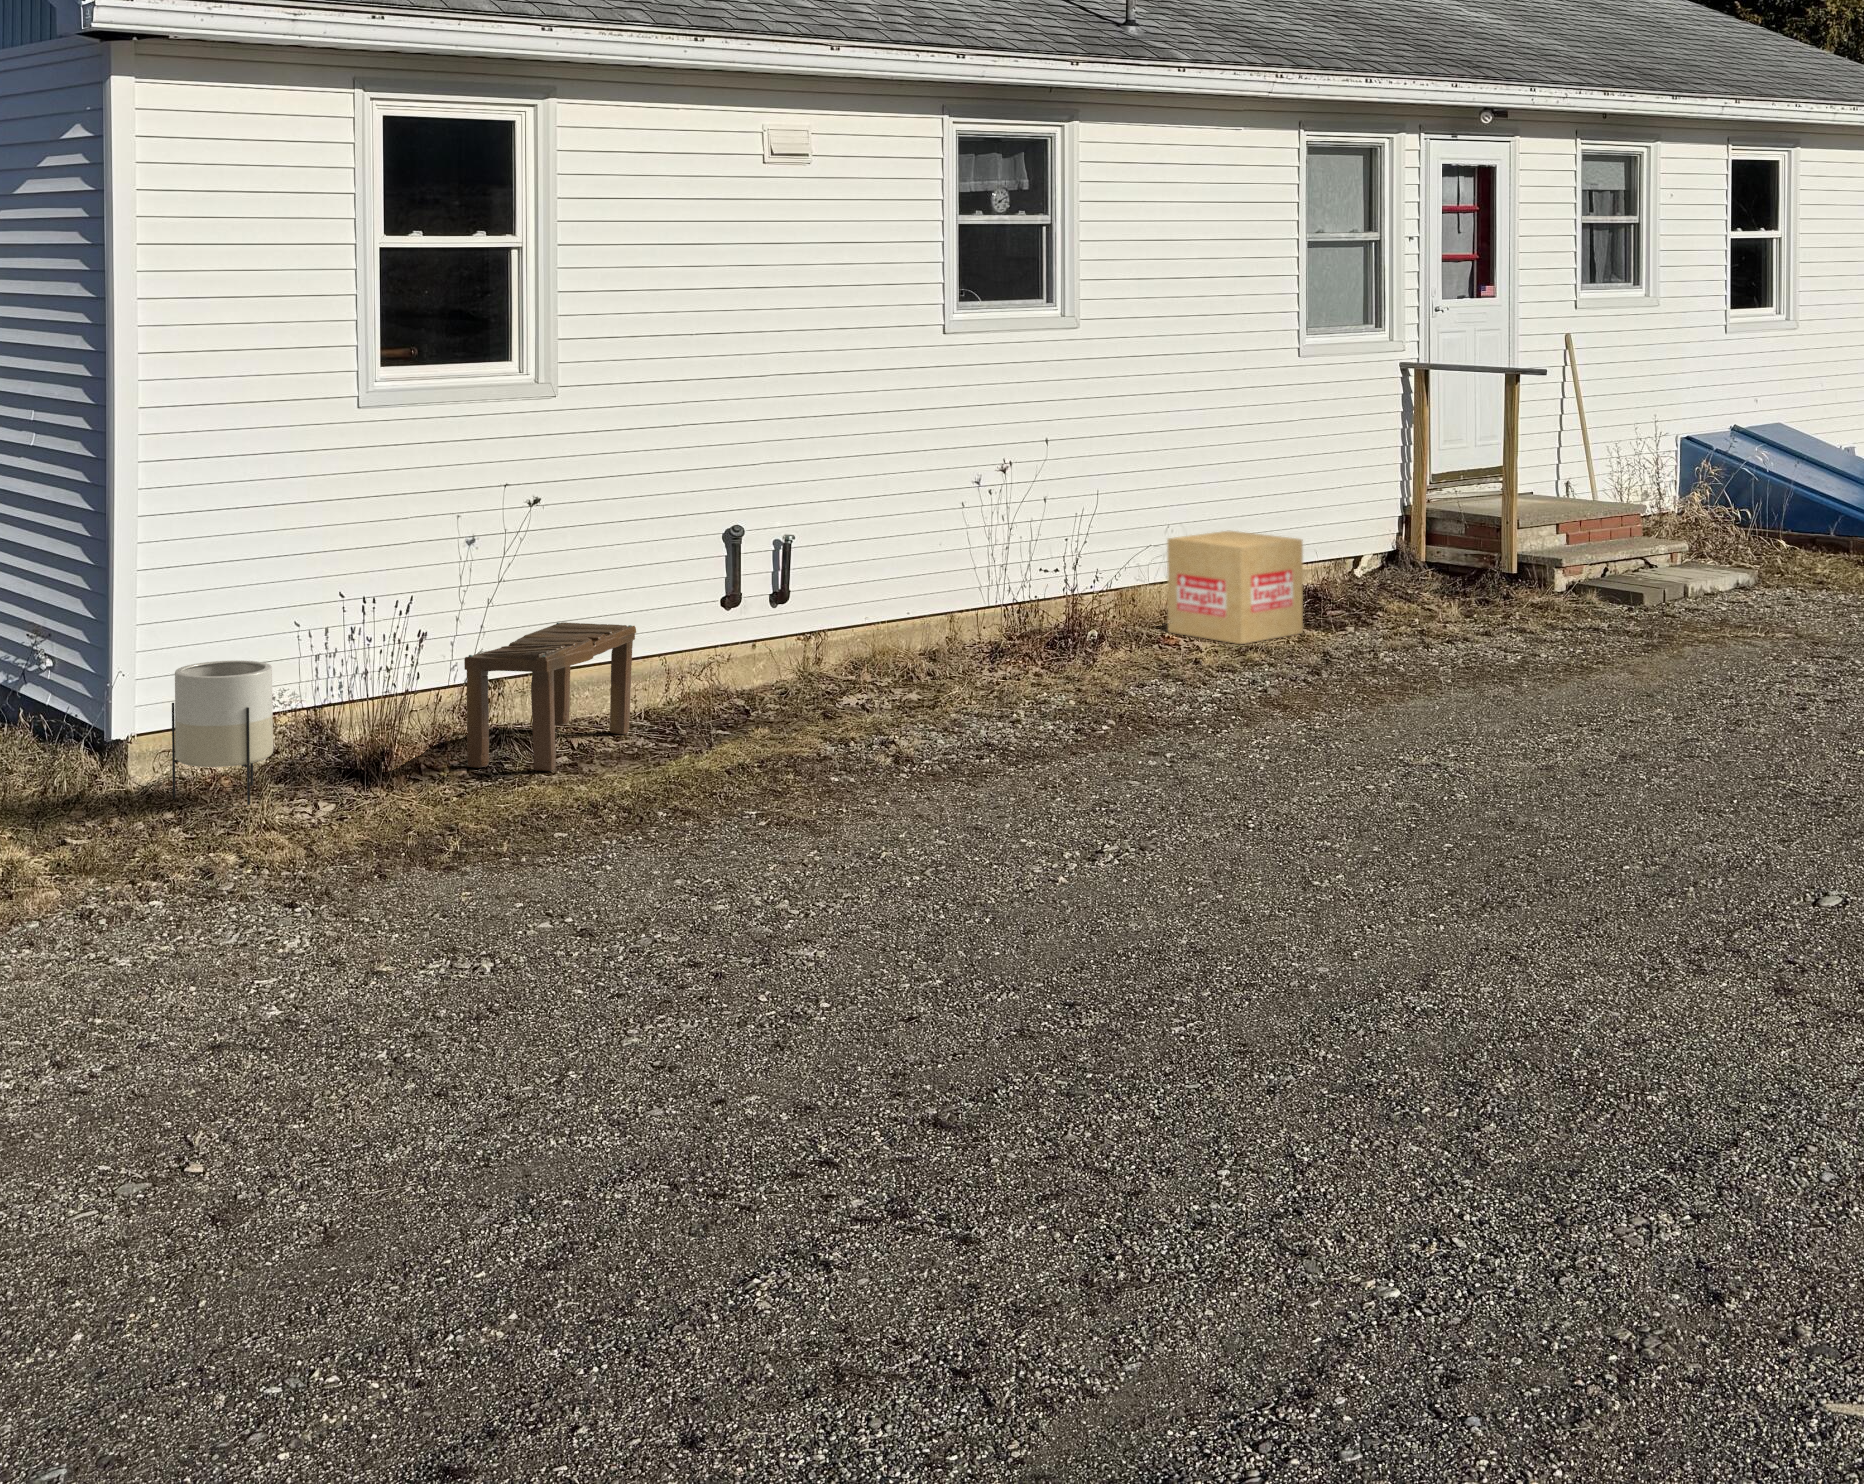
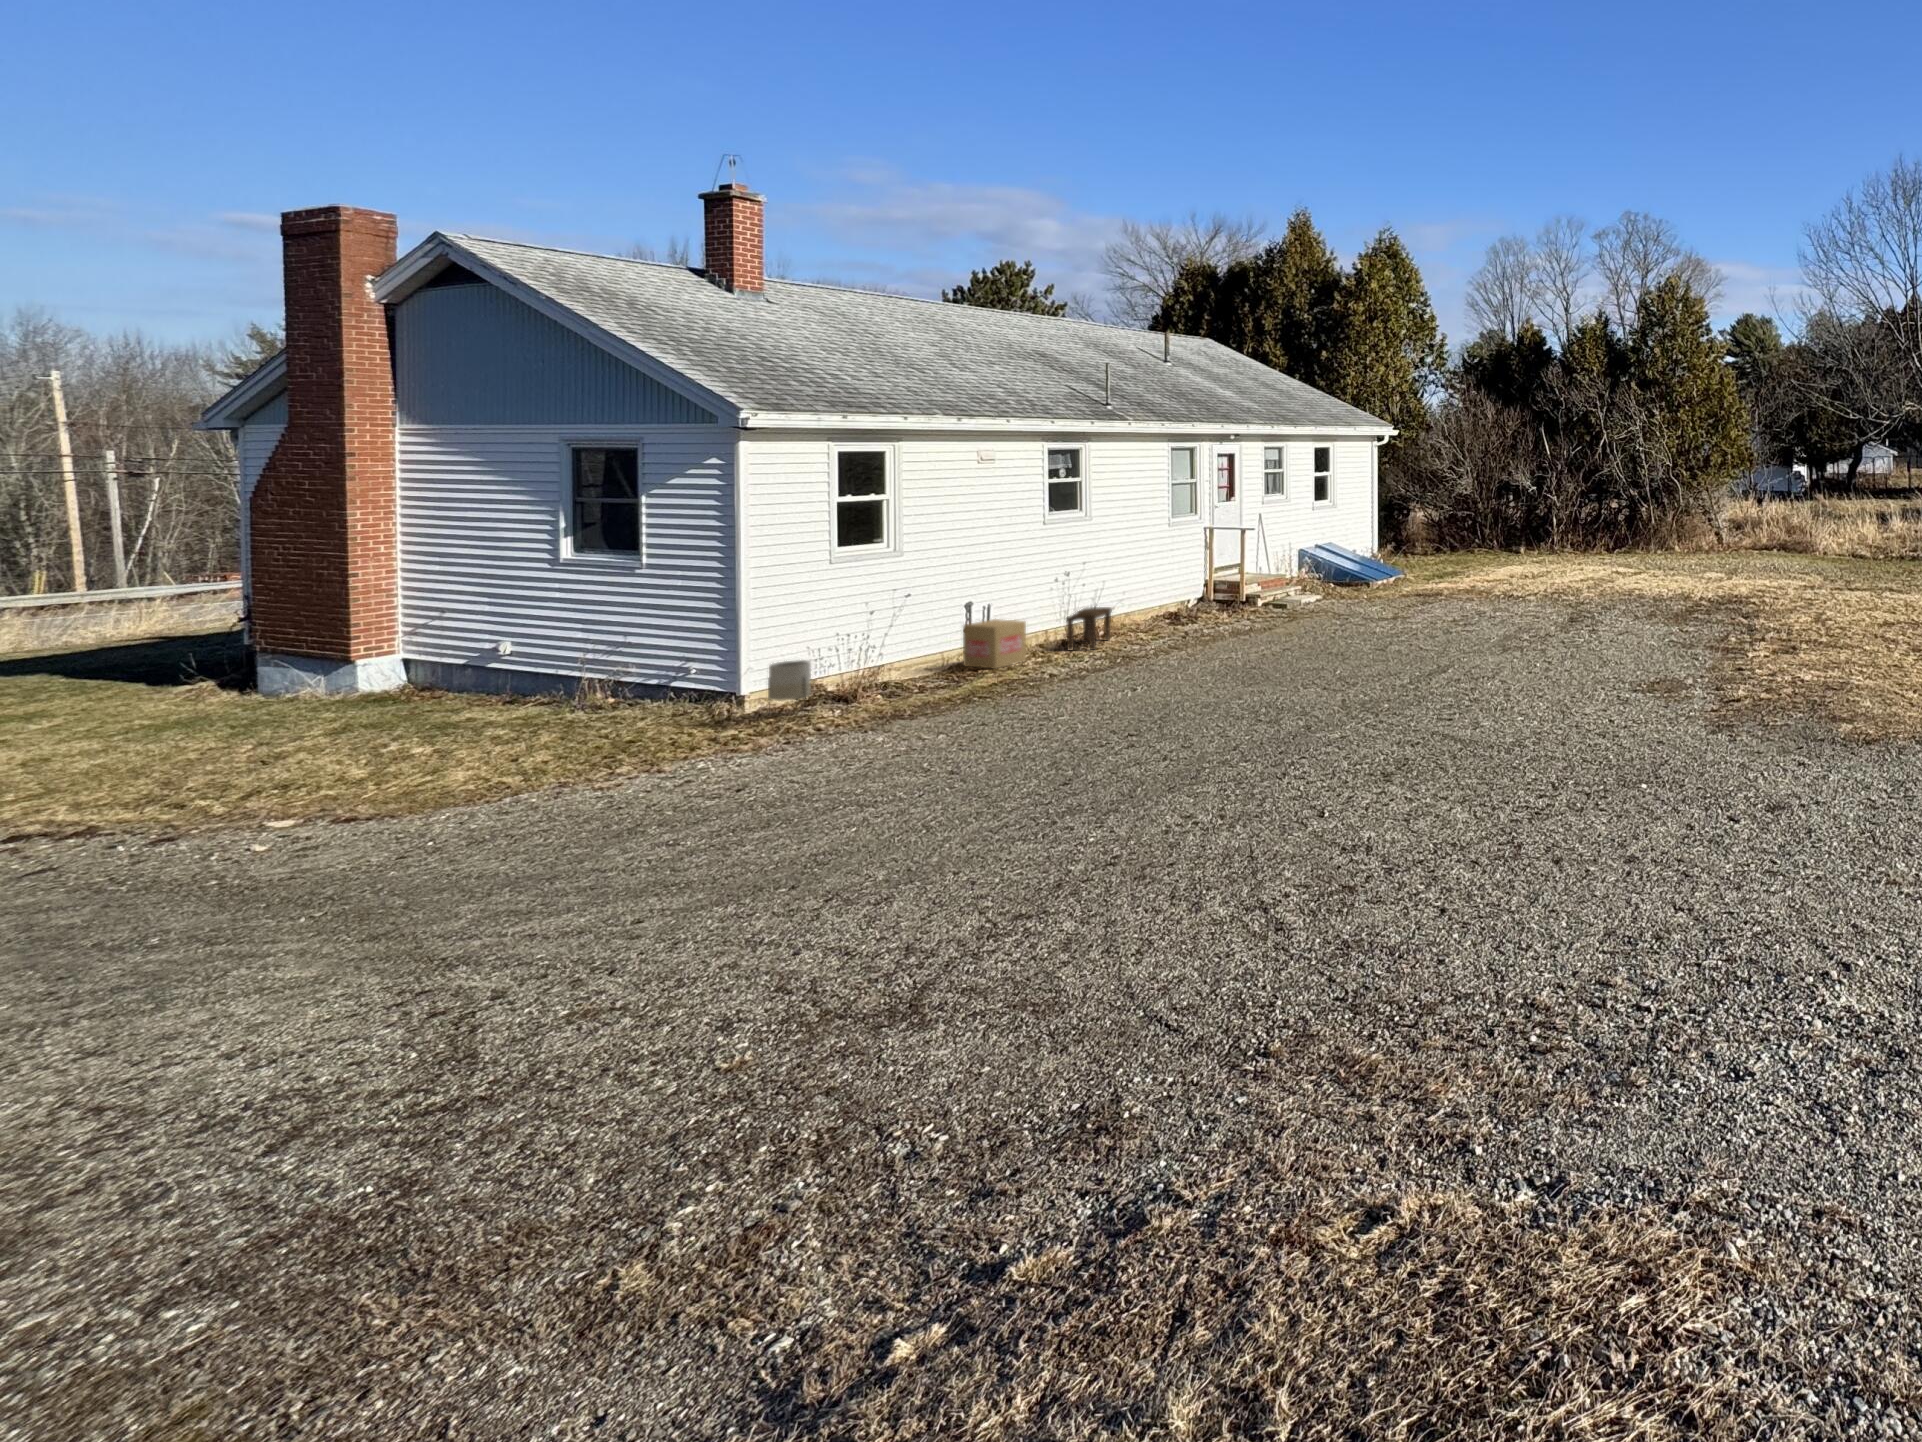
cardboard box: present [1167,531,1303,644] -> present [963,619,1026,669]
bench: present [464,622,636,771] -> present [1066,607,1112,650]

